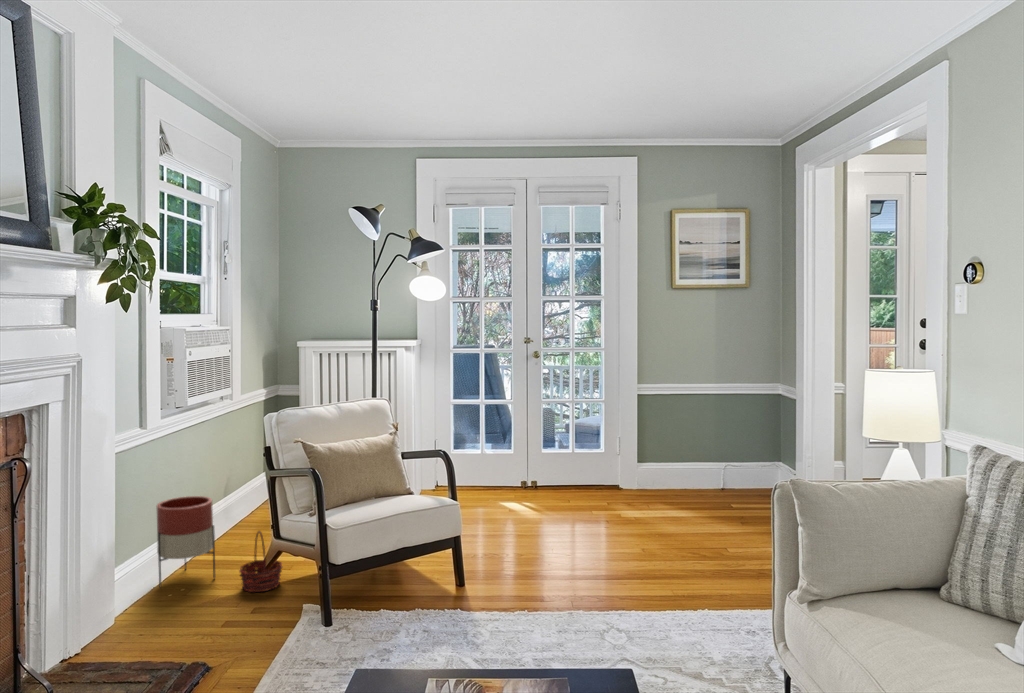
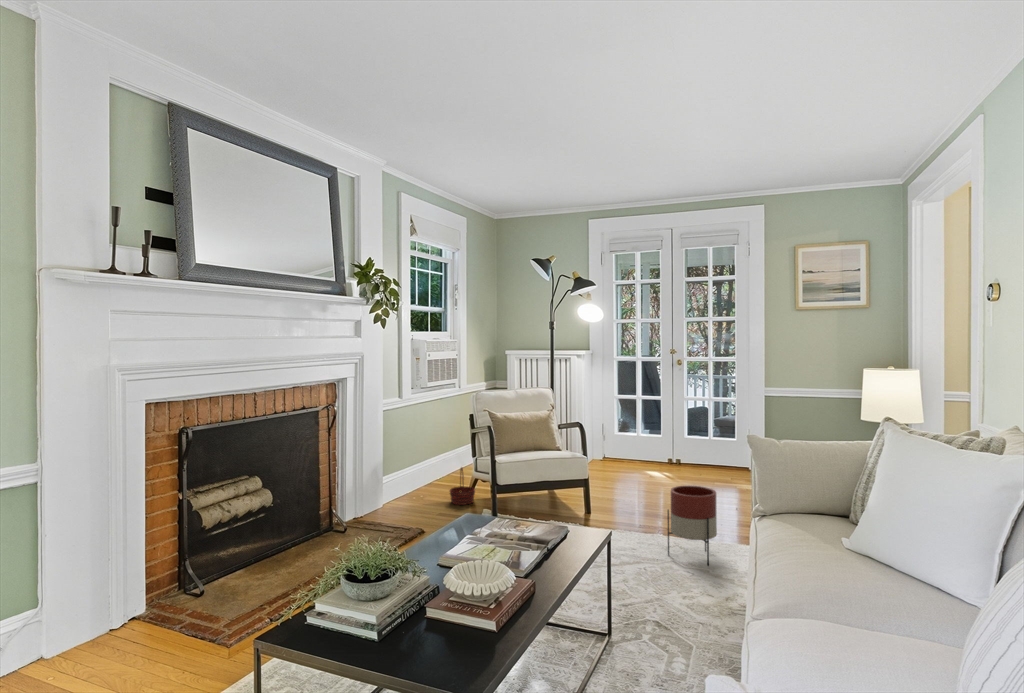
planter: present [157,496,215,587] -> present [668,486,717,566]

